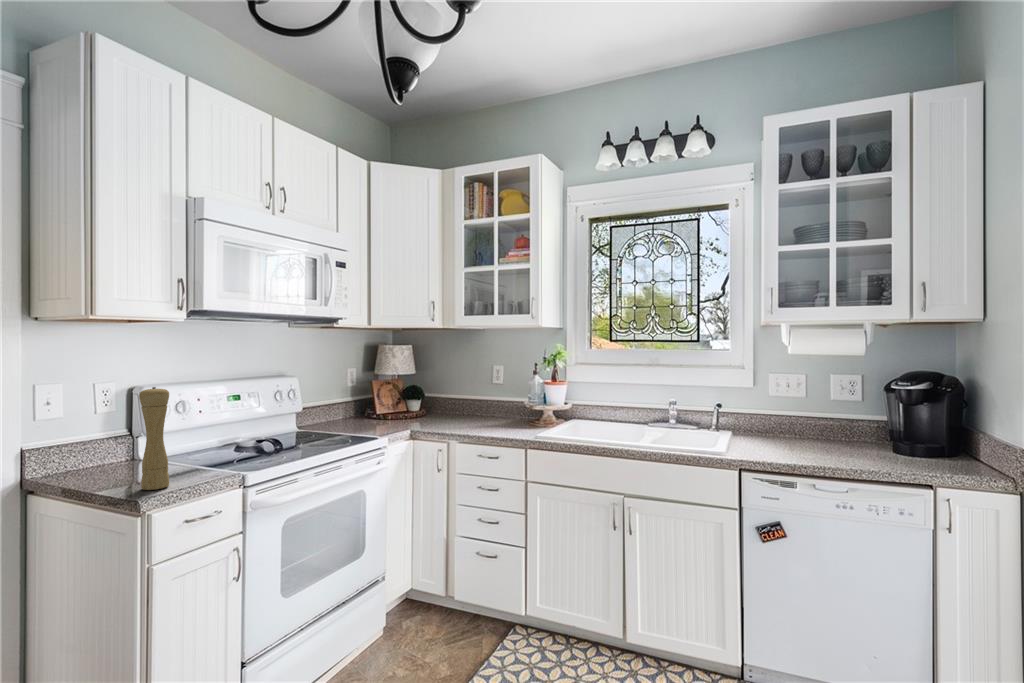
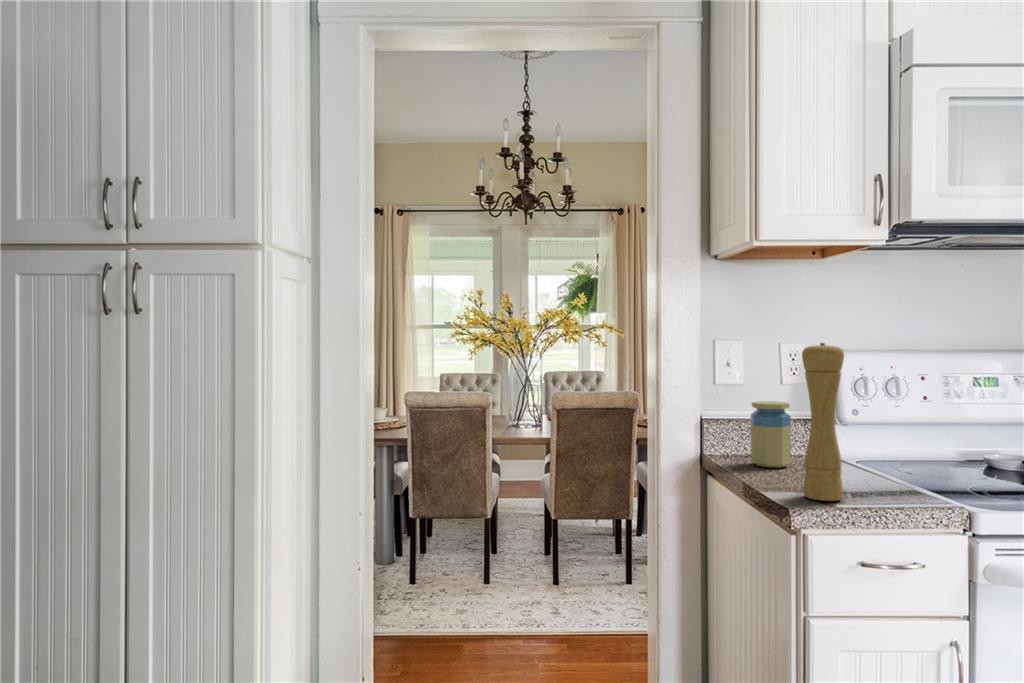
jar: none [77,427,113,477] -> present [751,401,791,468]

